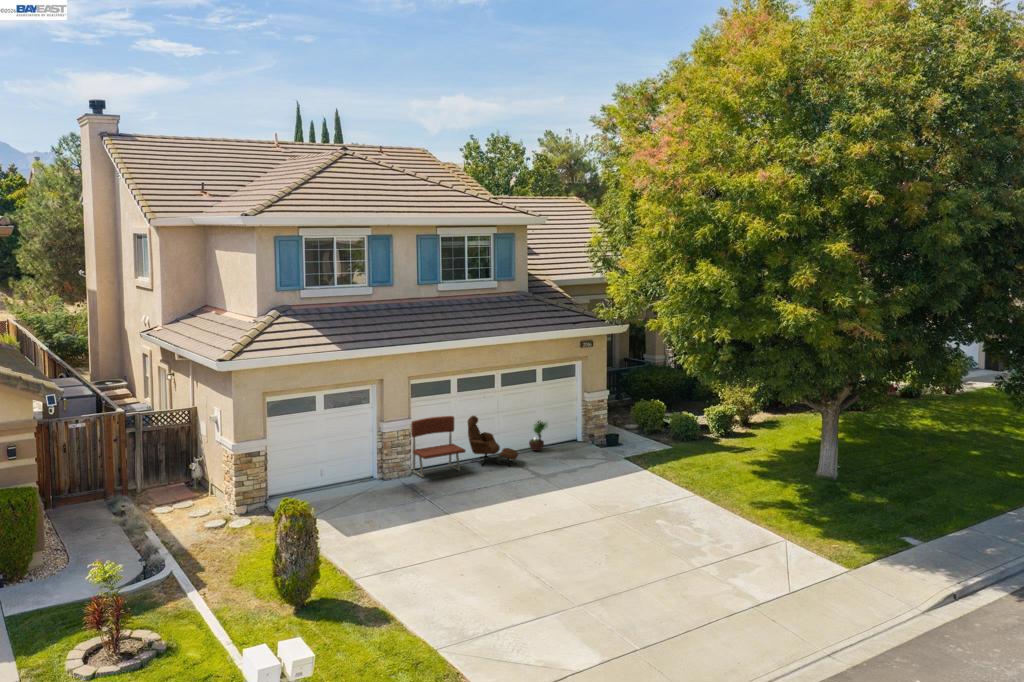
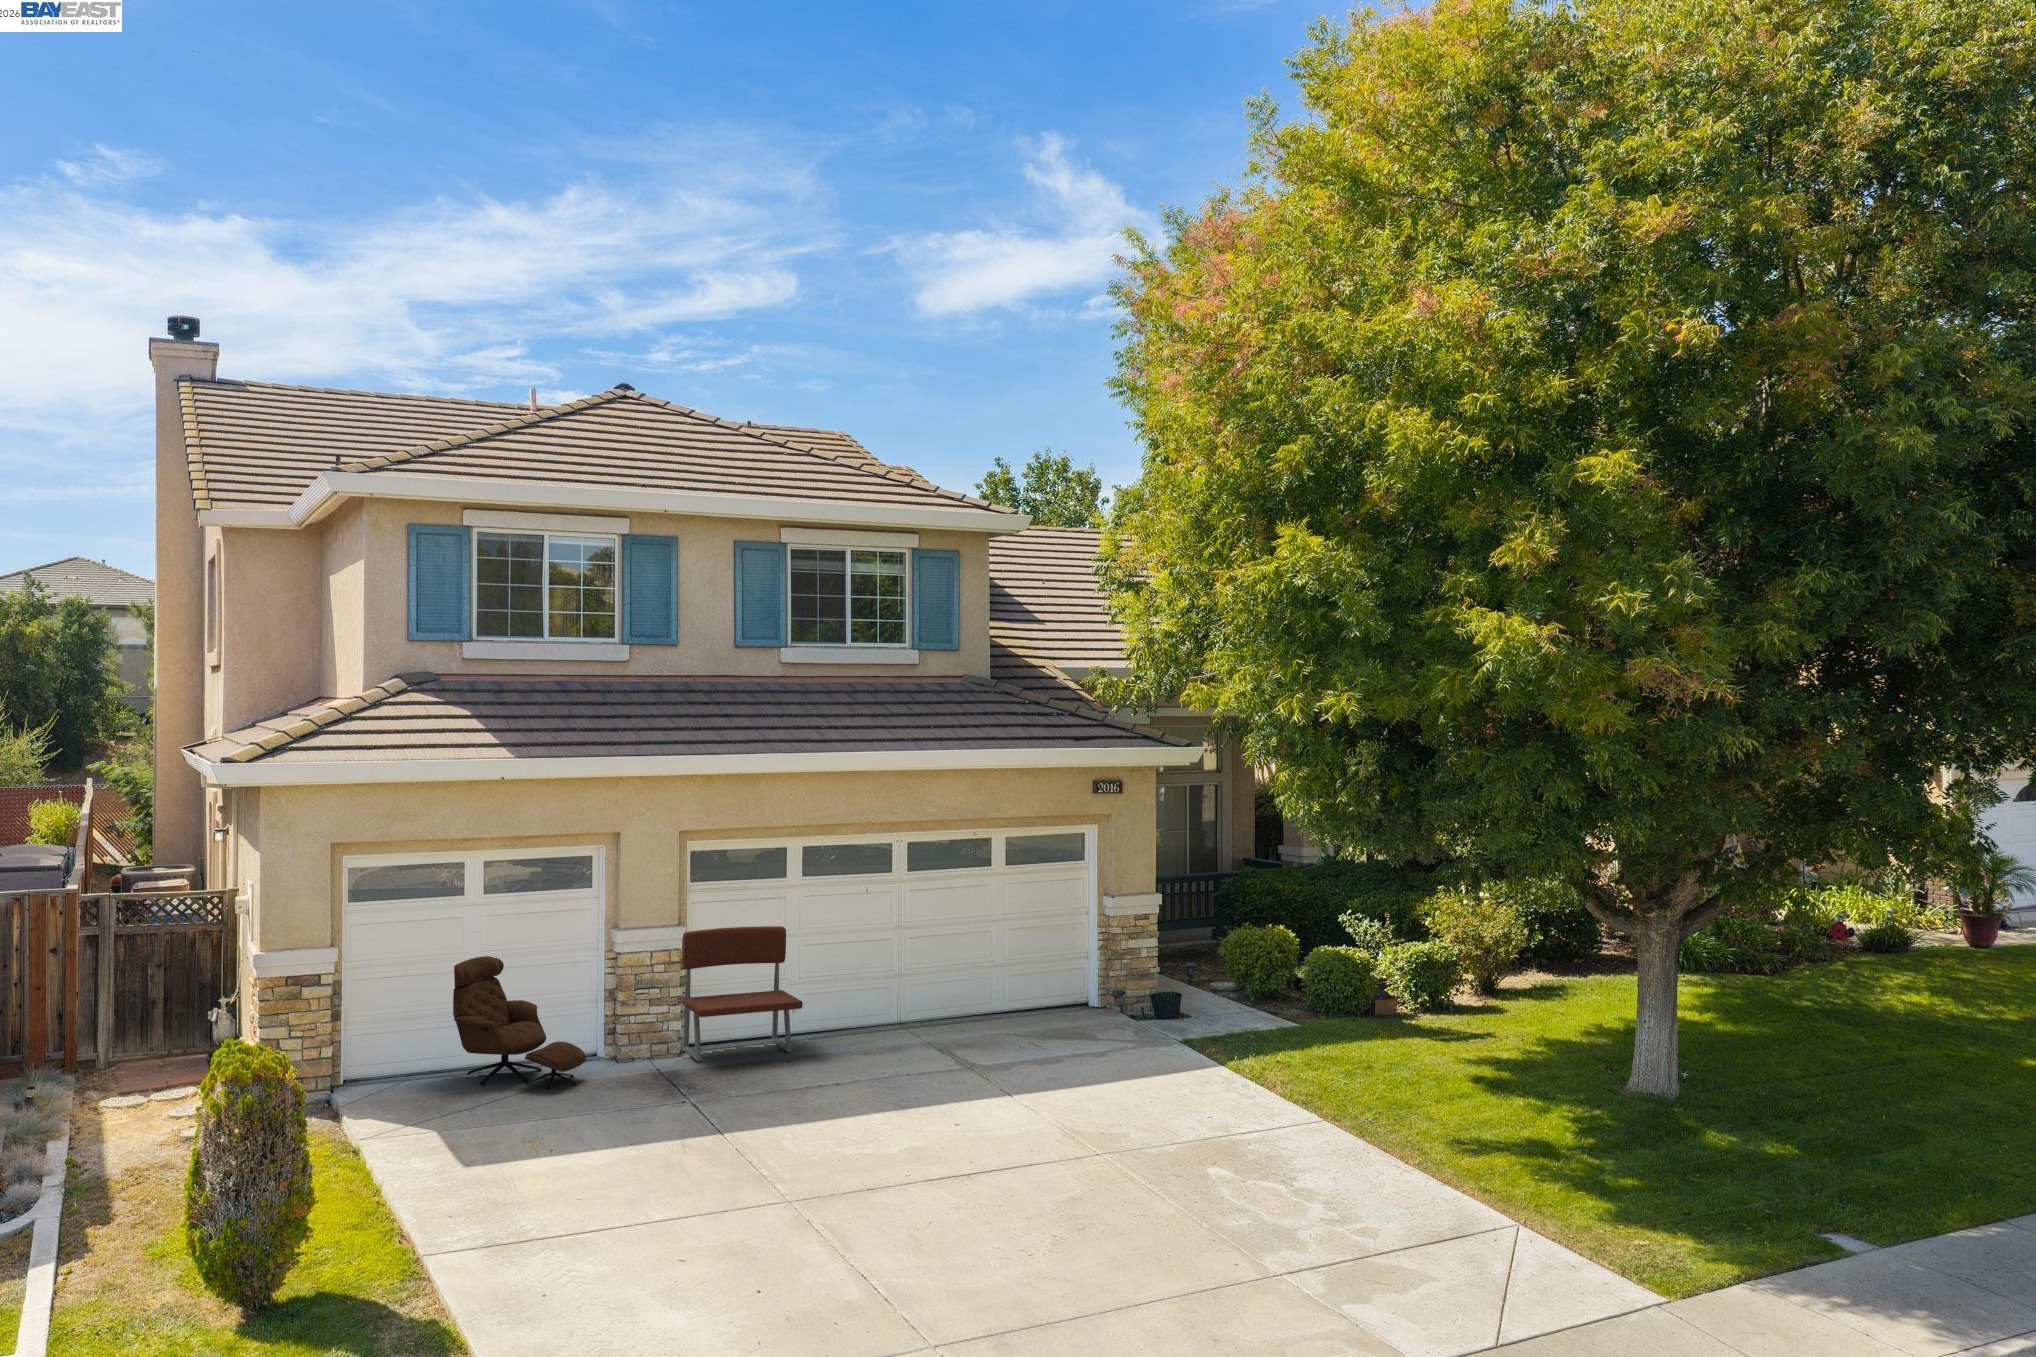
lounge chair: present [468,416,518,466] -> present [453,956,586,1089]
potted tree: present [529,421,547,451] -> none [969,945,1015,1021]

